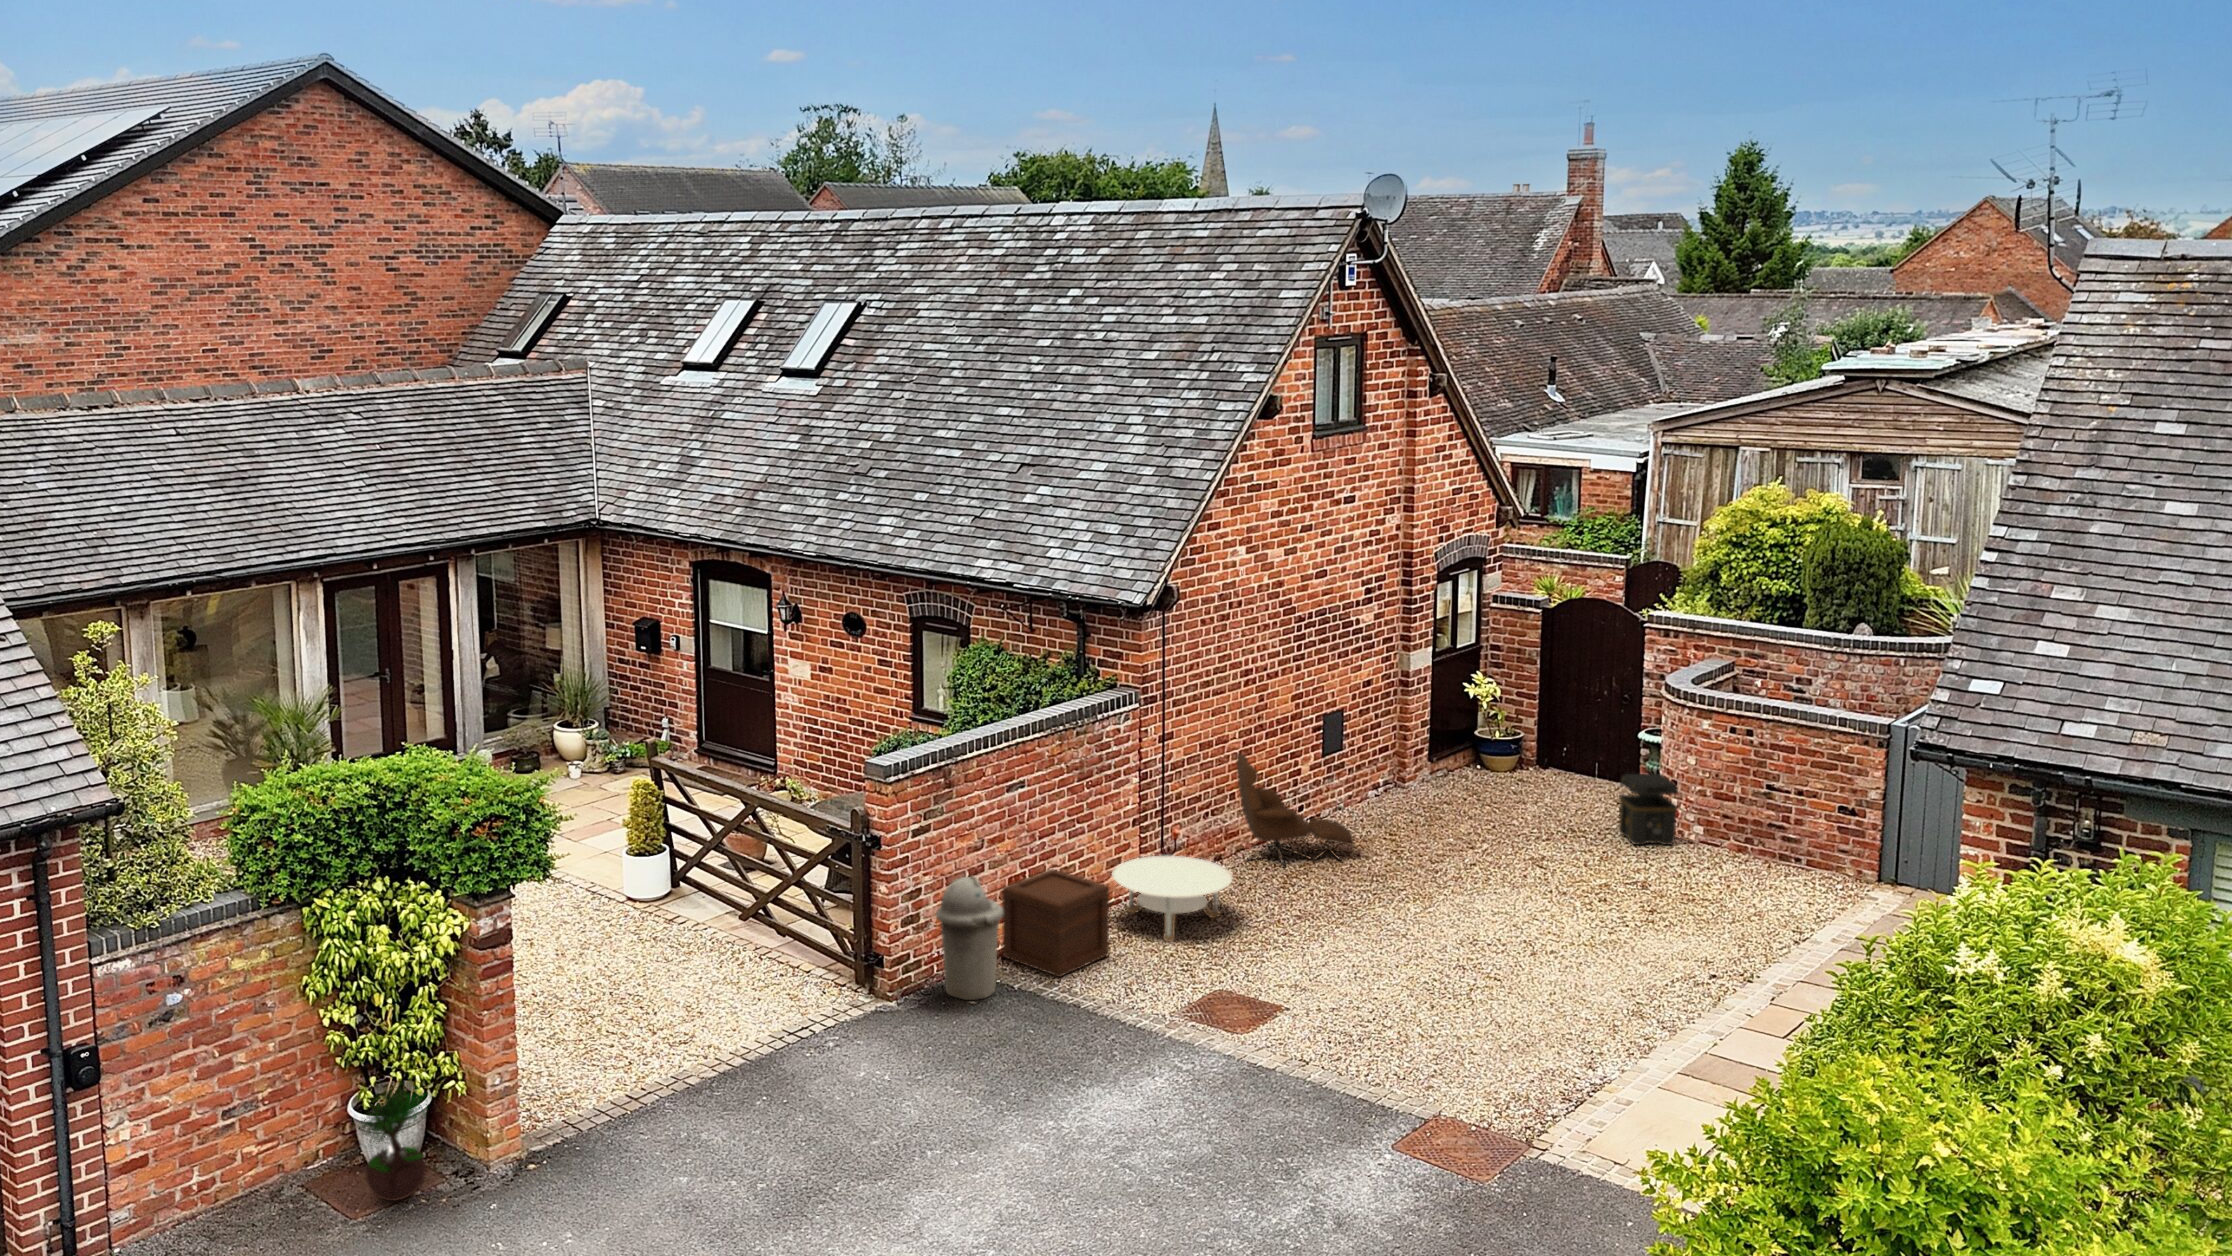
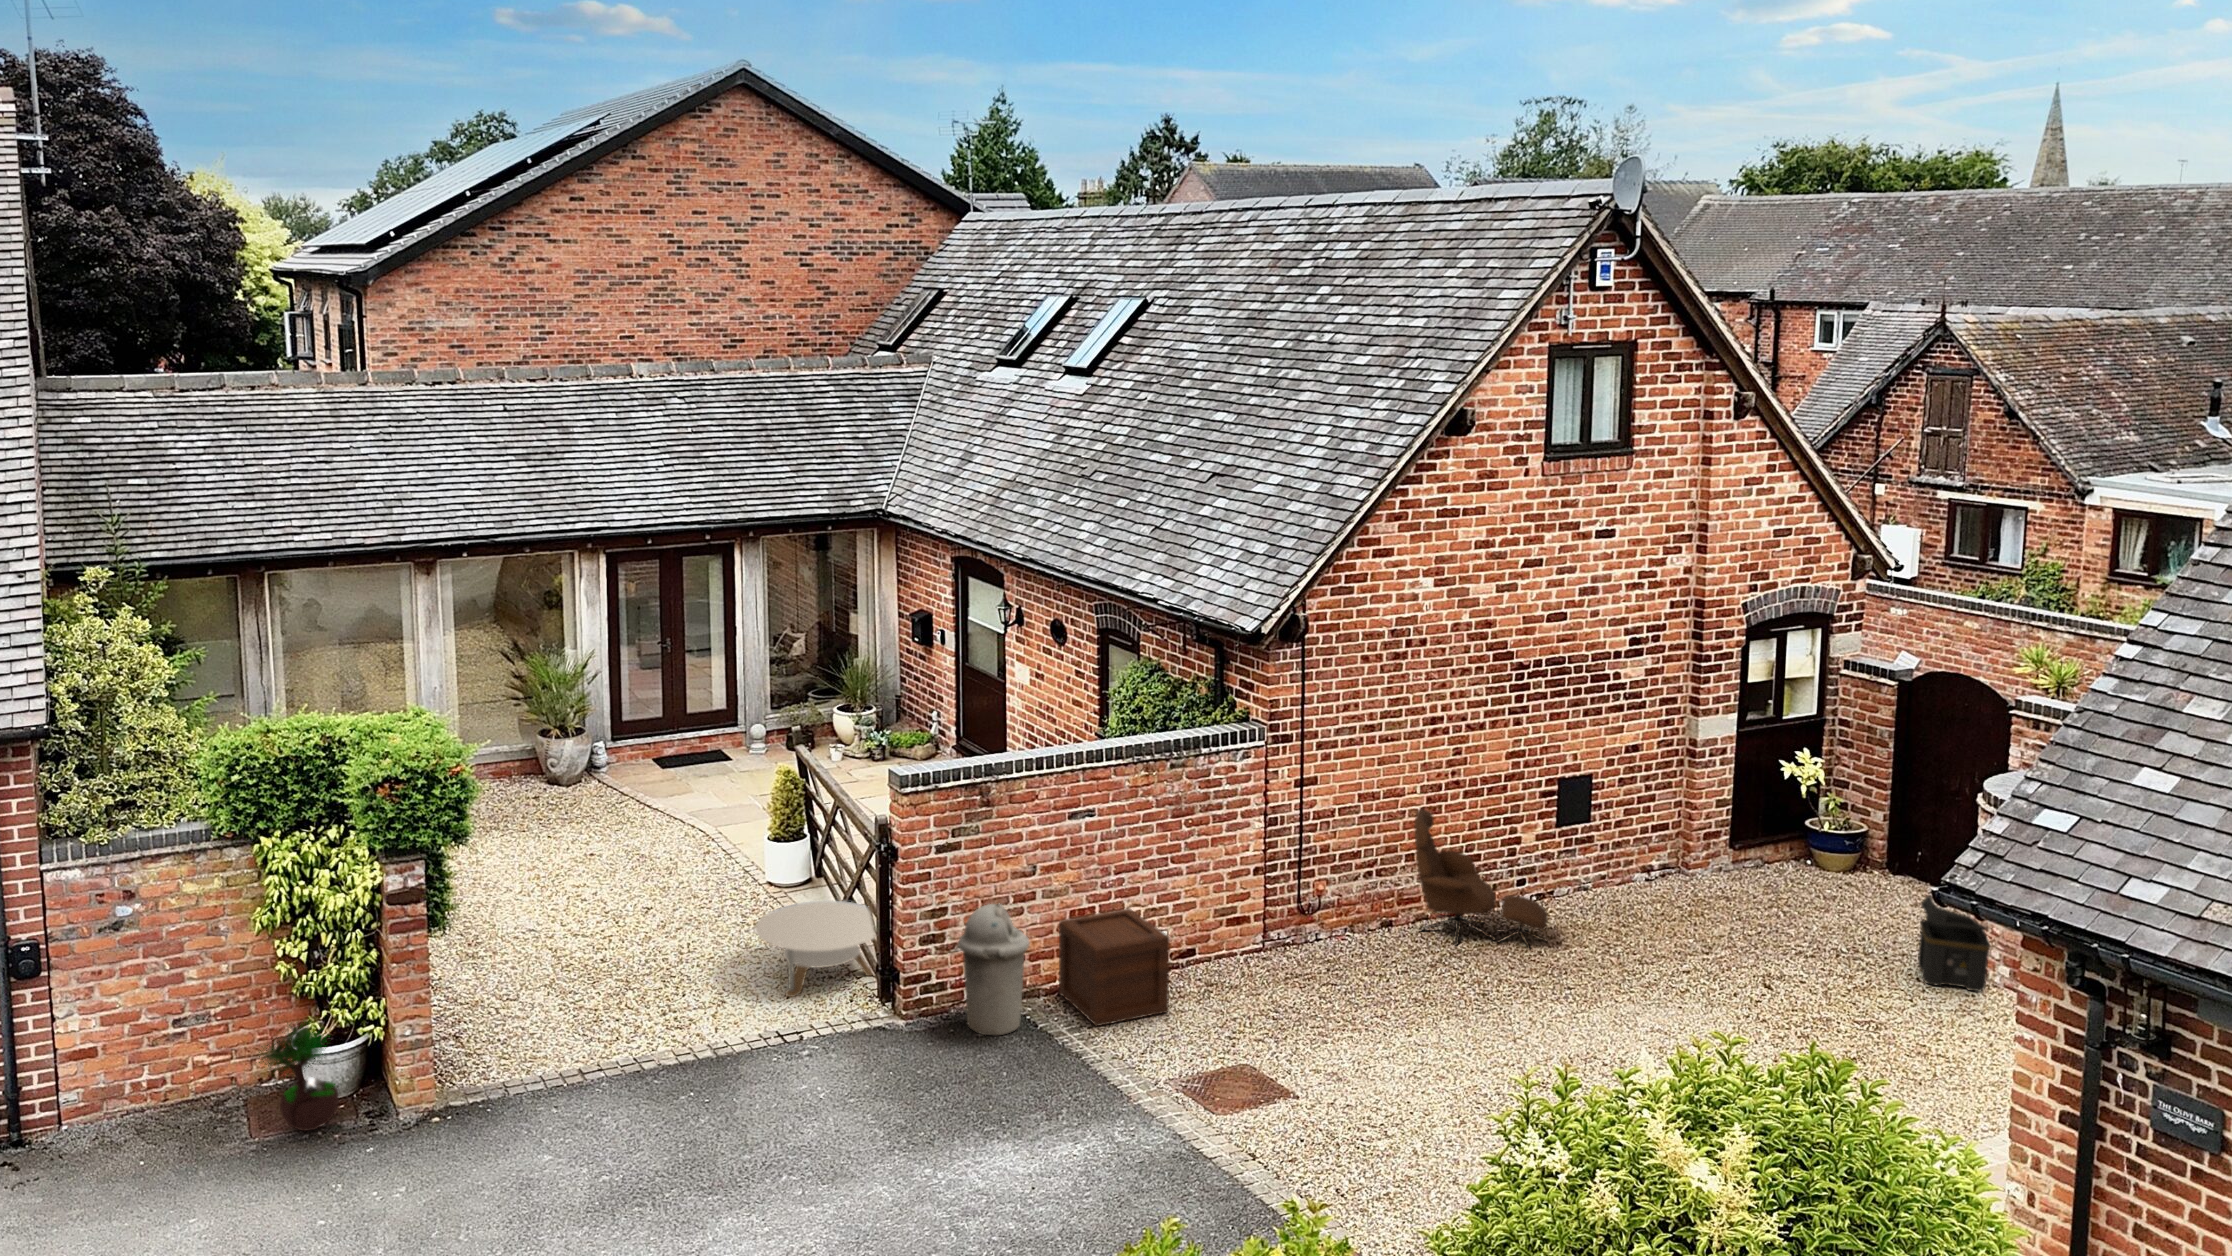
round table: present [1112,856,1232,942] -> present [755,901,875,997]

